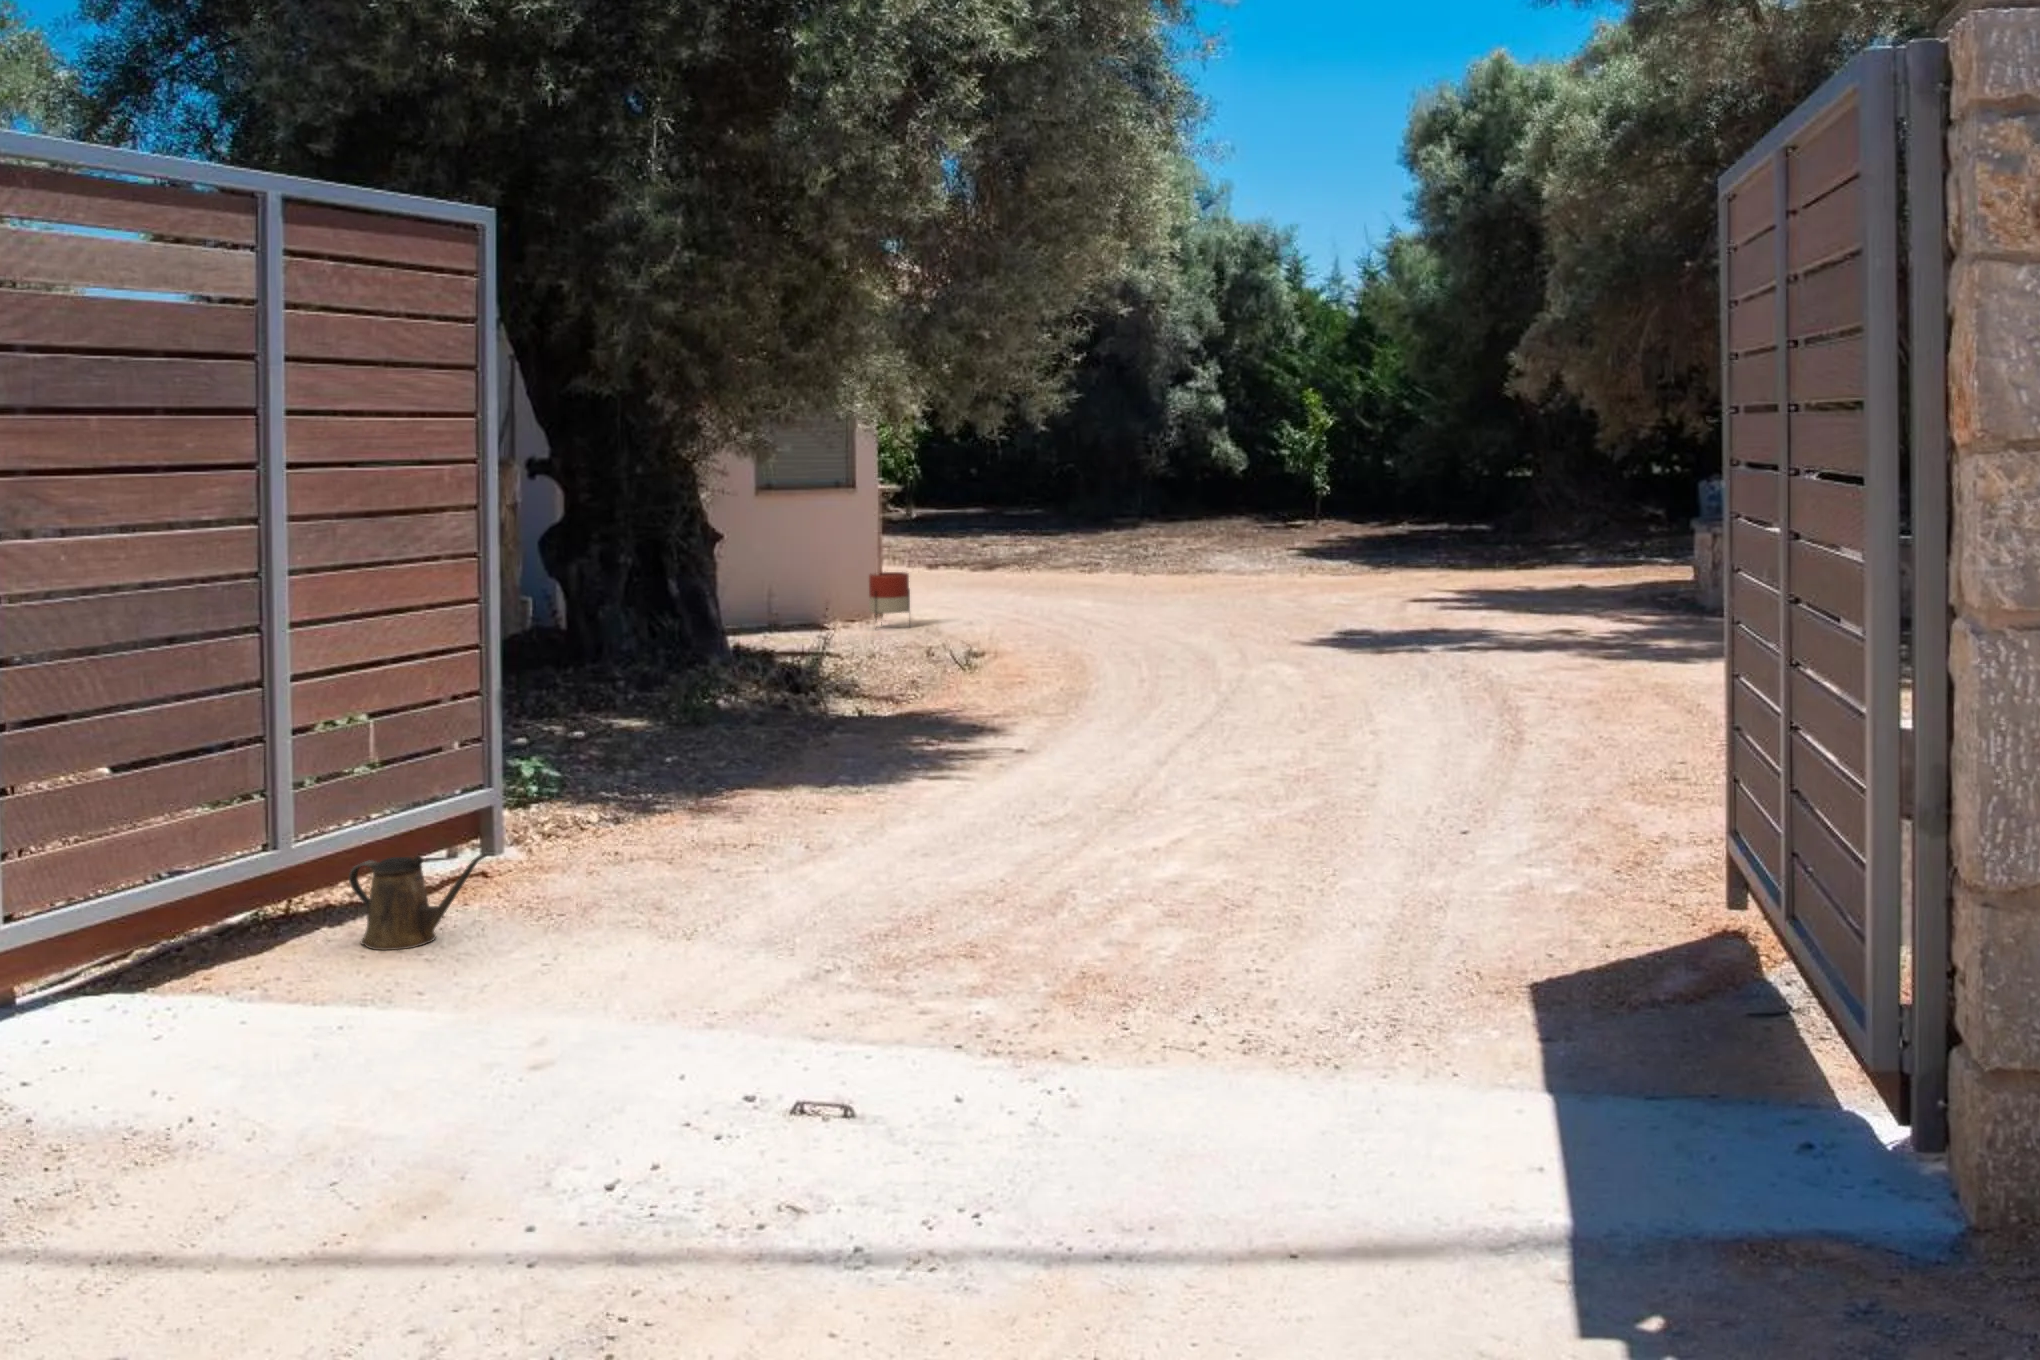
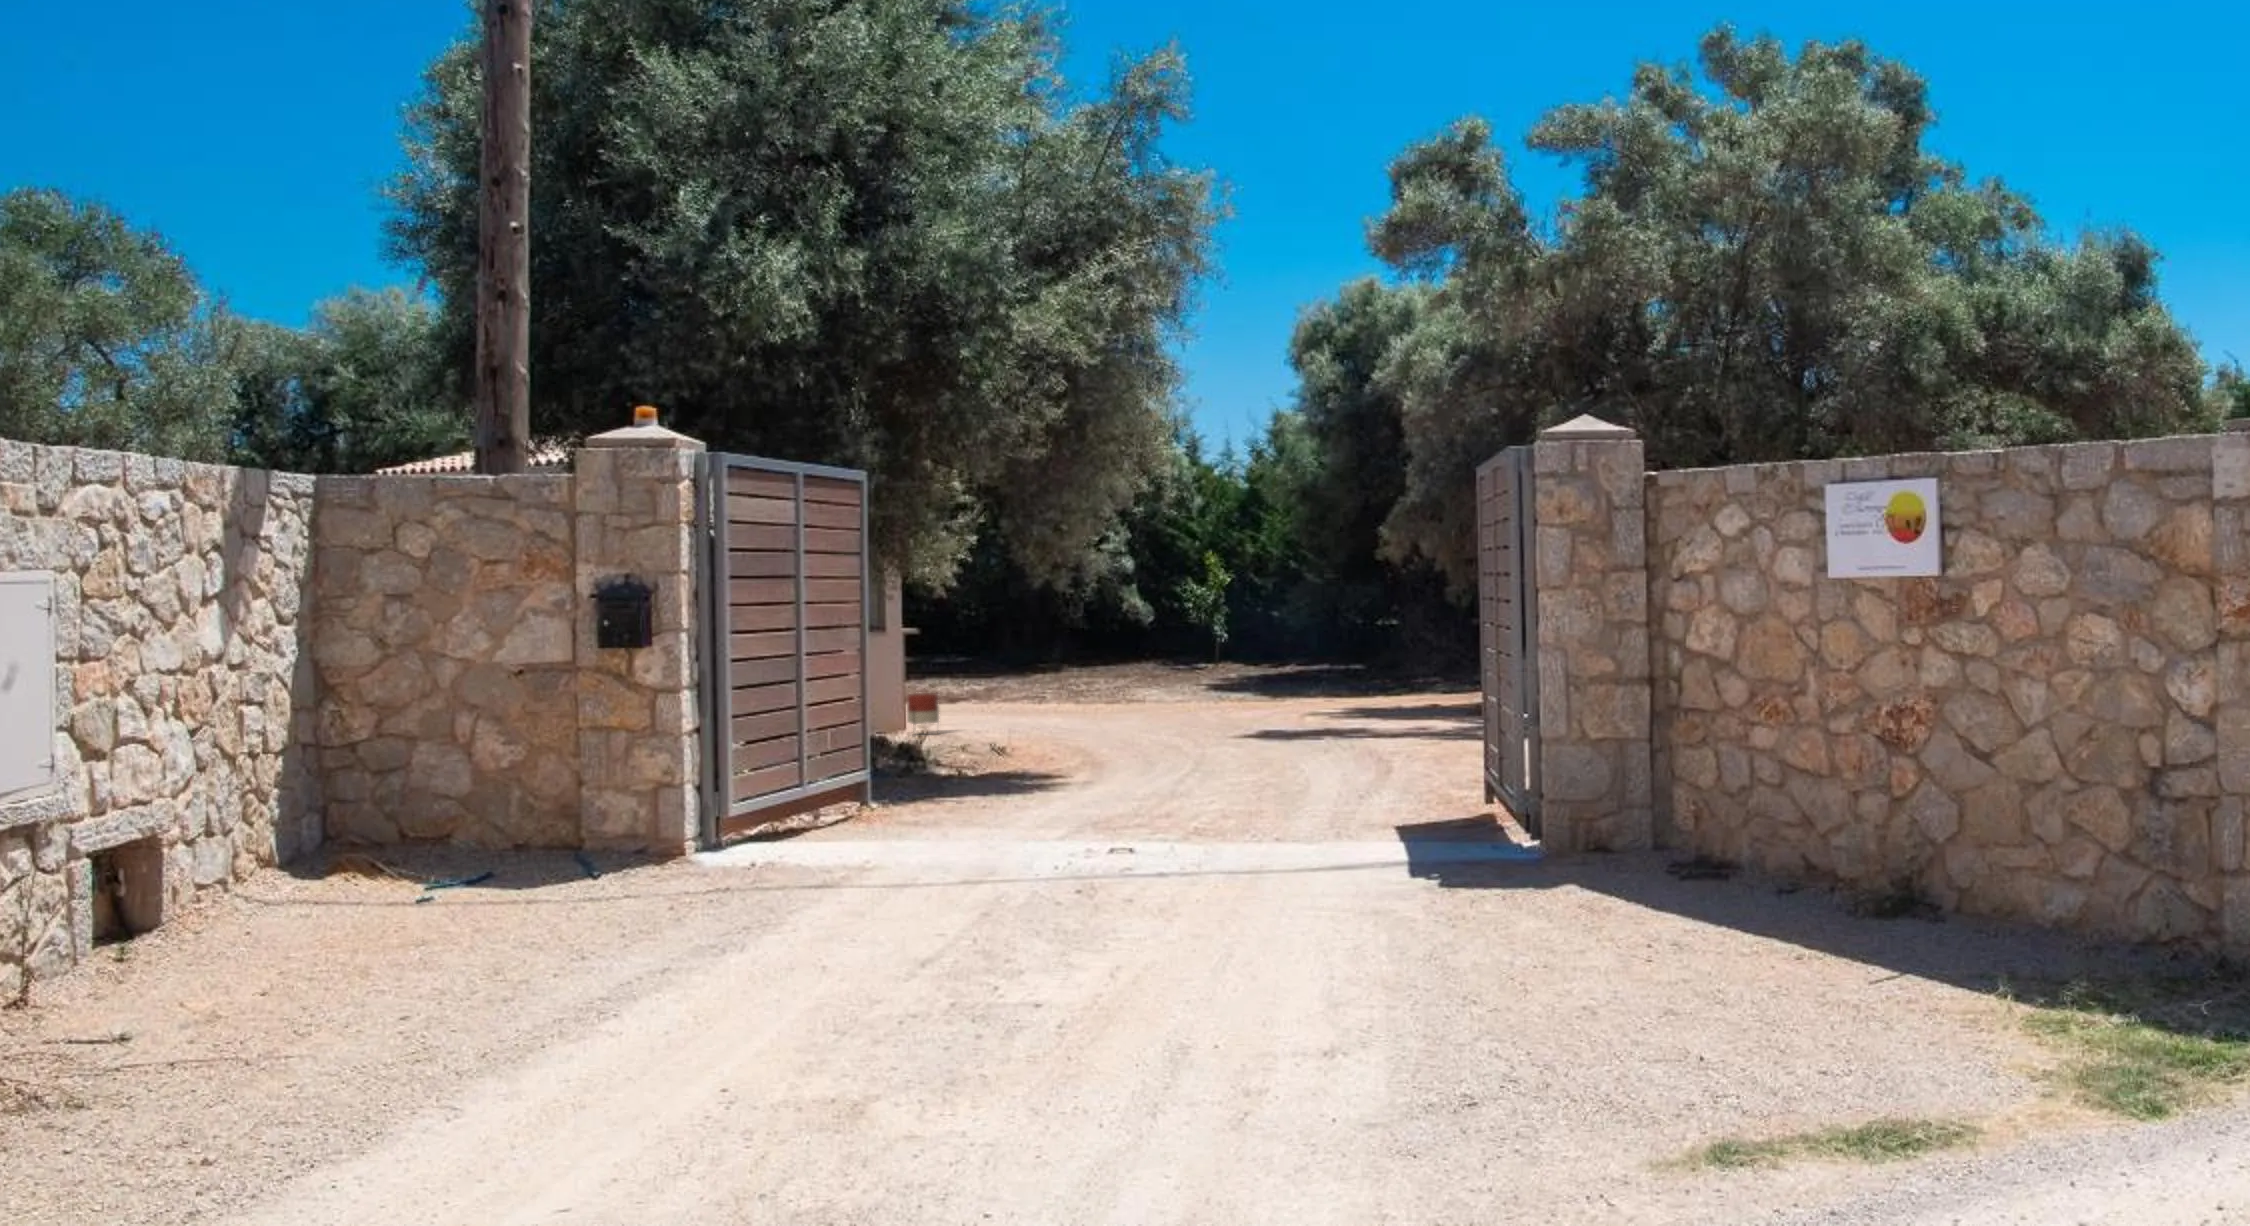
watering can: present [349,854,486,950] -> none [822,792,899,840]

